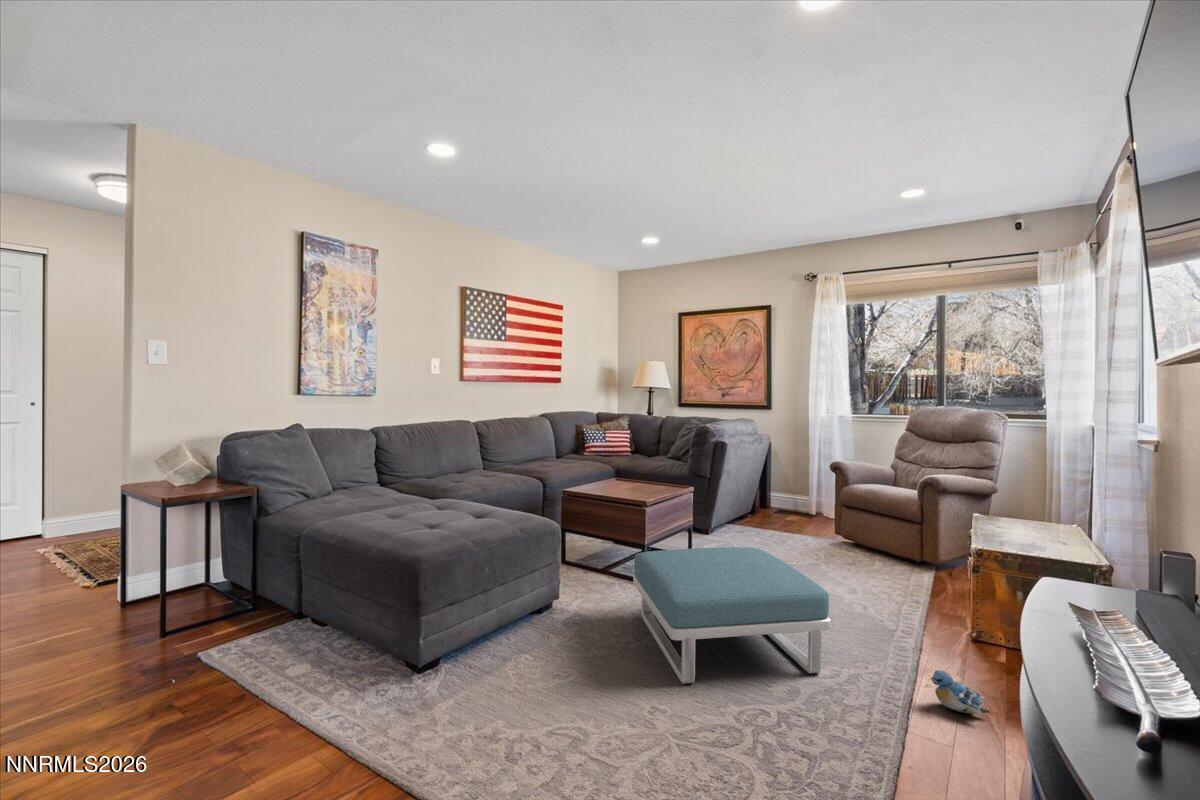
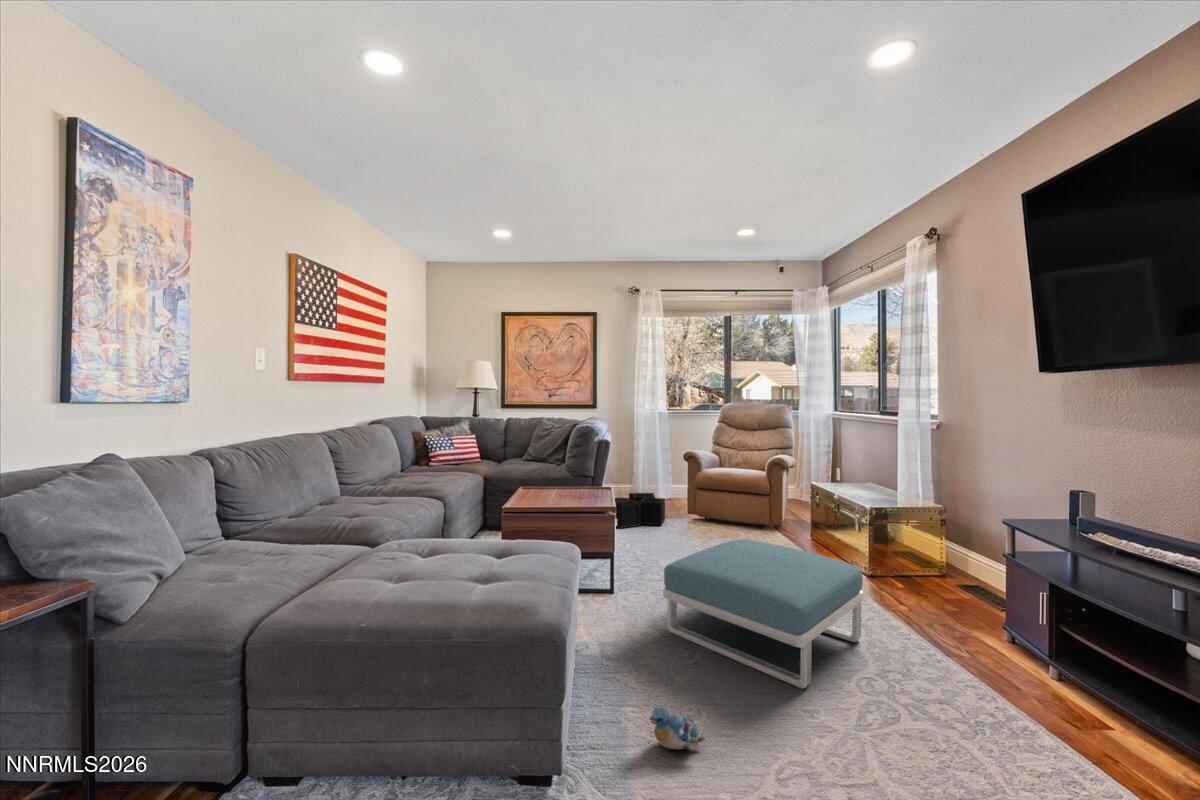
storage bin: none [730,502,812,540] -> present [615,493,665,528]
plush toy: present [931,670,990,715] -> present [650,706,705,749]

